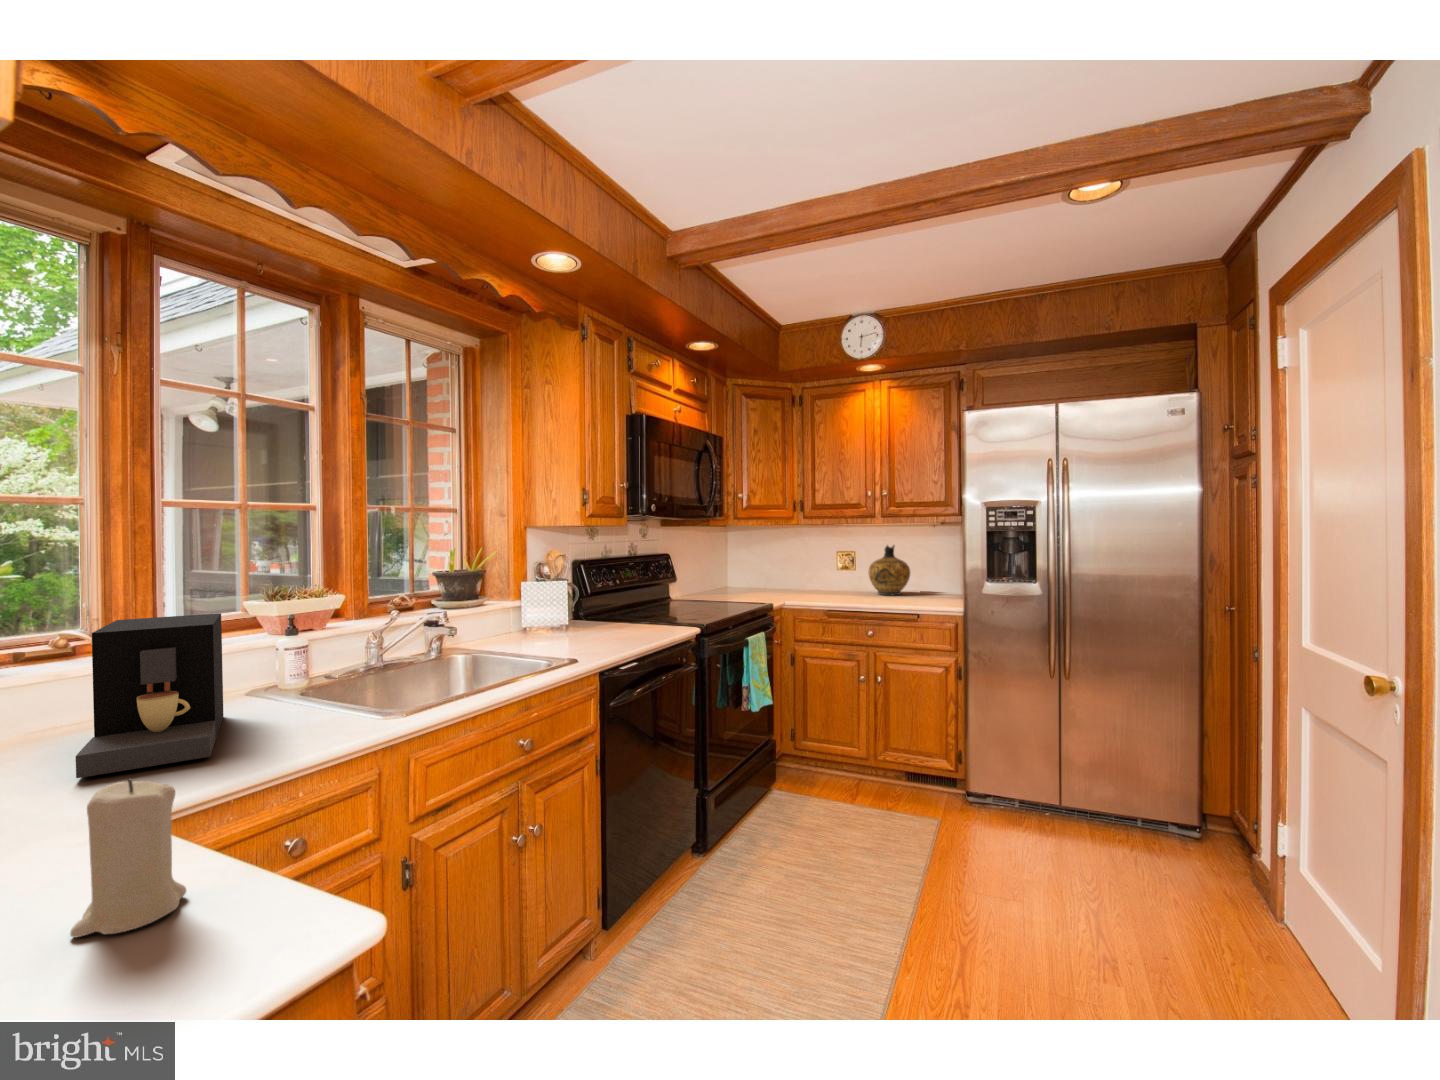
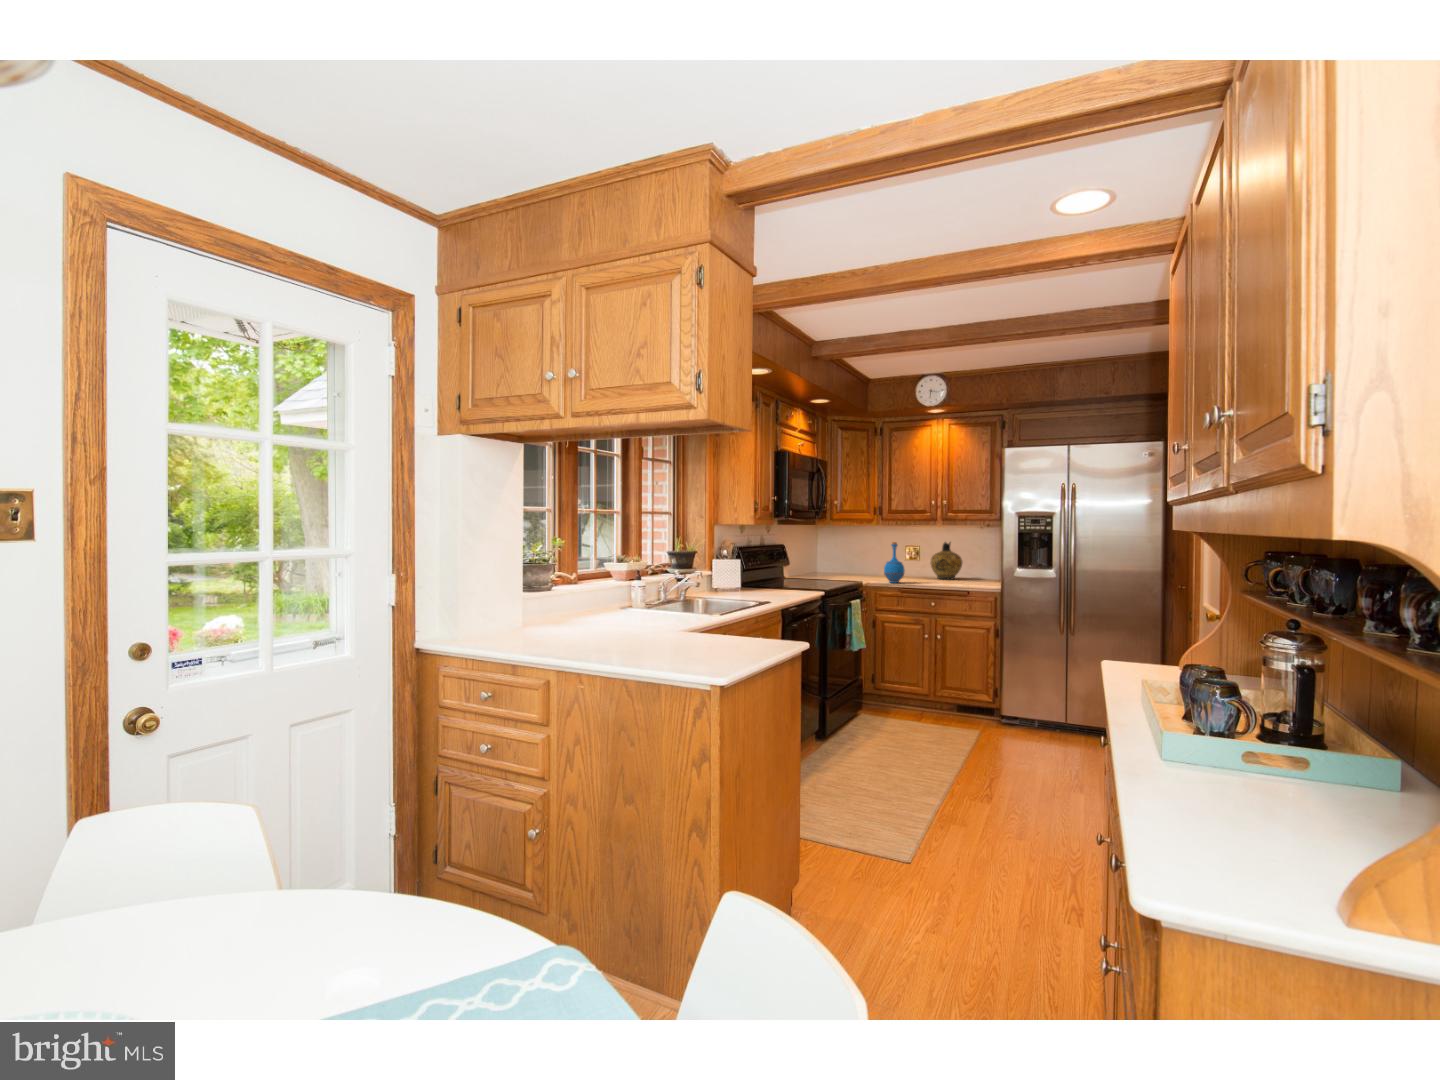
bottle: none [802,547,831,604] -> present [884,542,905,583]
coffee maker: present [76,613,223,778] -> none [590,565,661,627]
candle: present [70,779,186,937] -> none [714,603,740,647]

